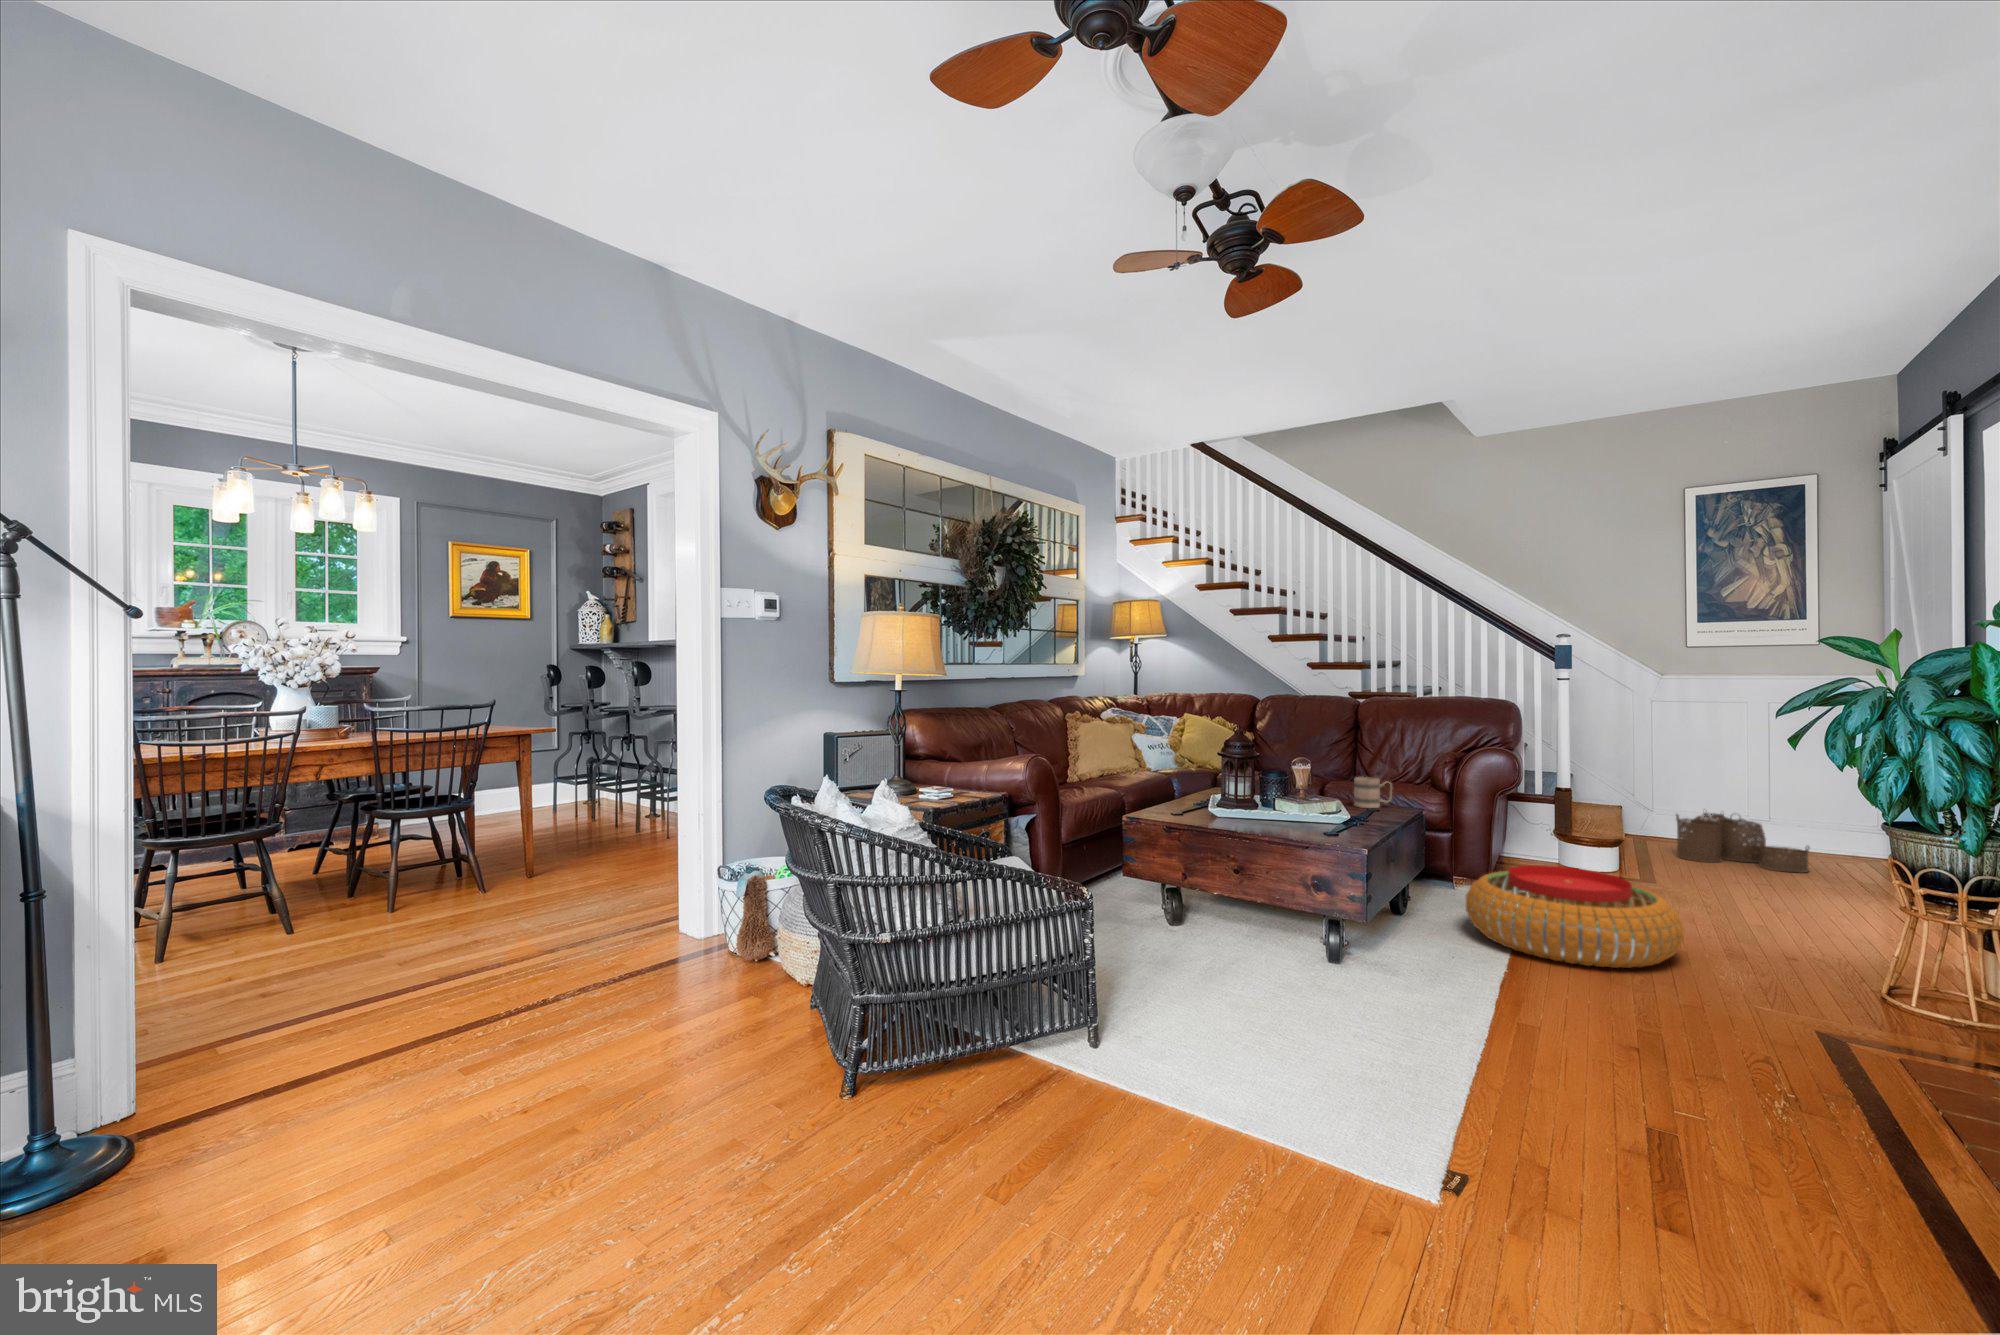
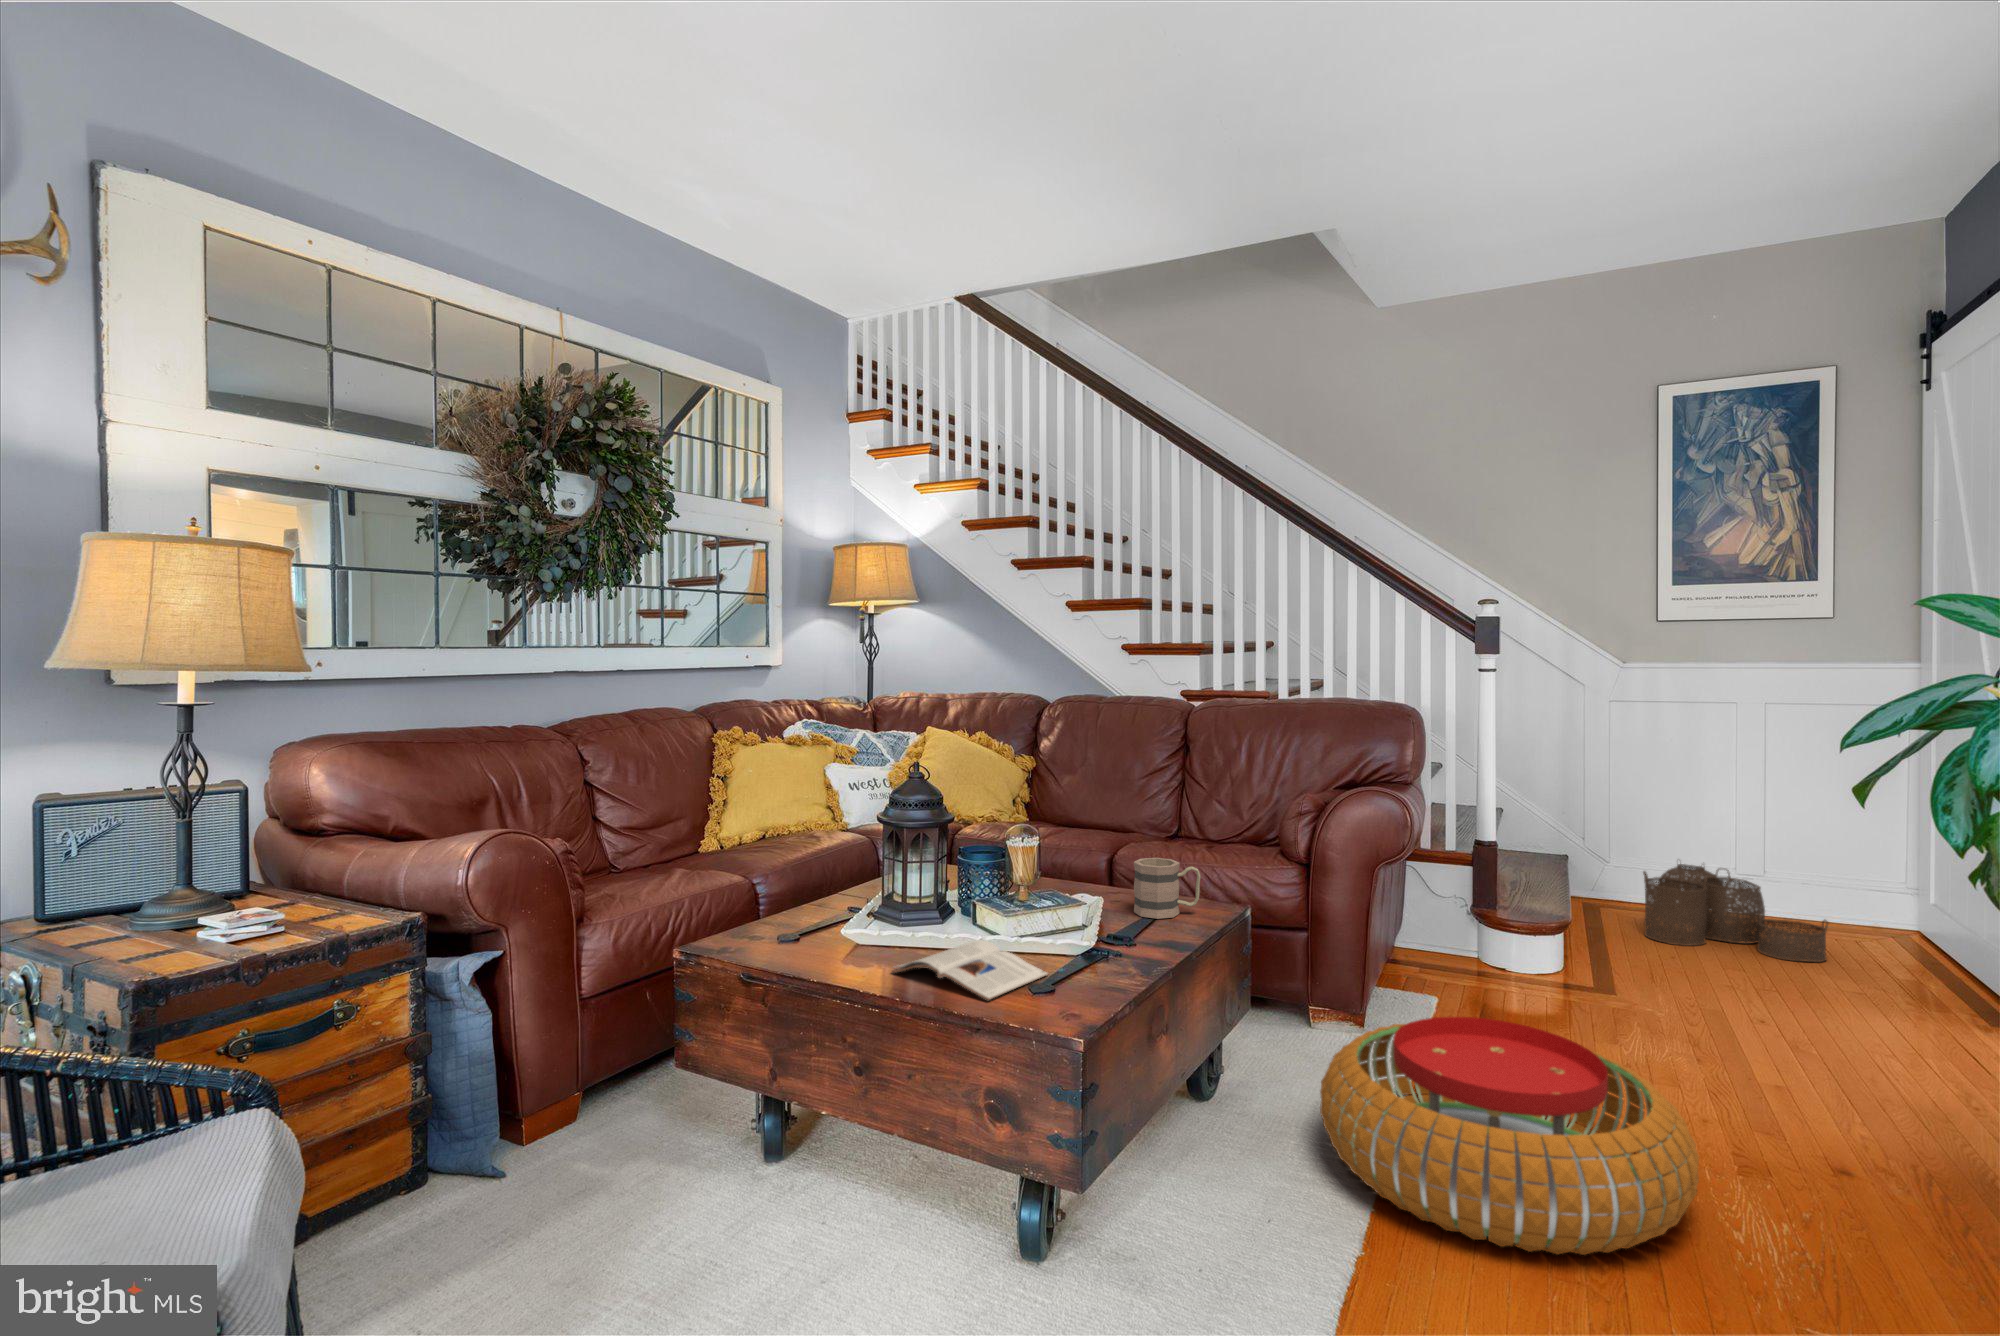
magazine: none [1243,809,1325,830] -> present [893,941,1047,1001]

